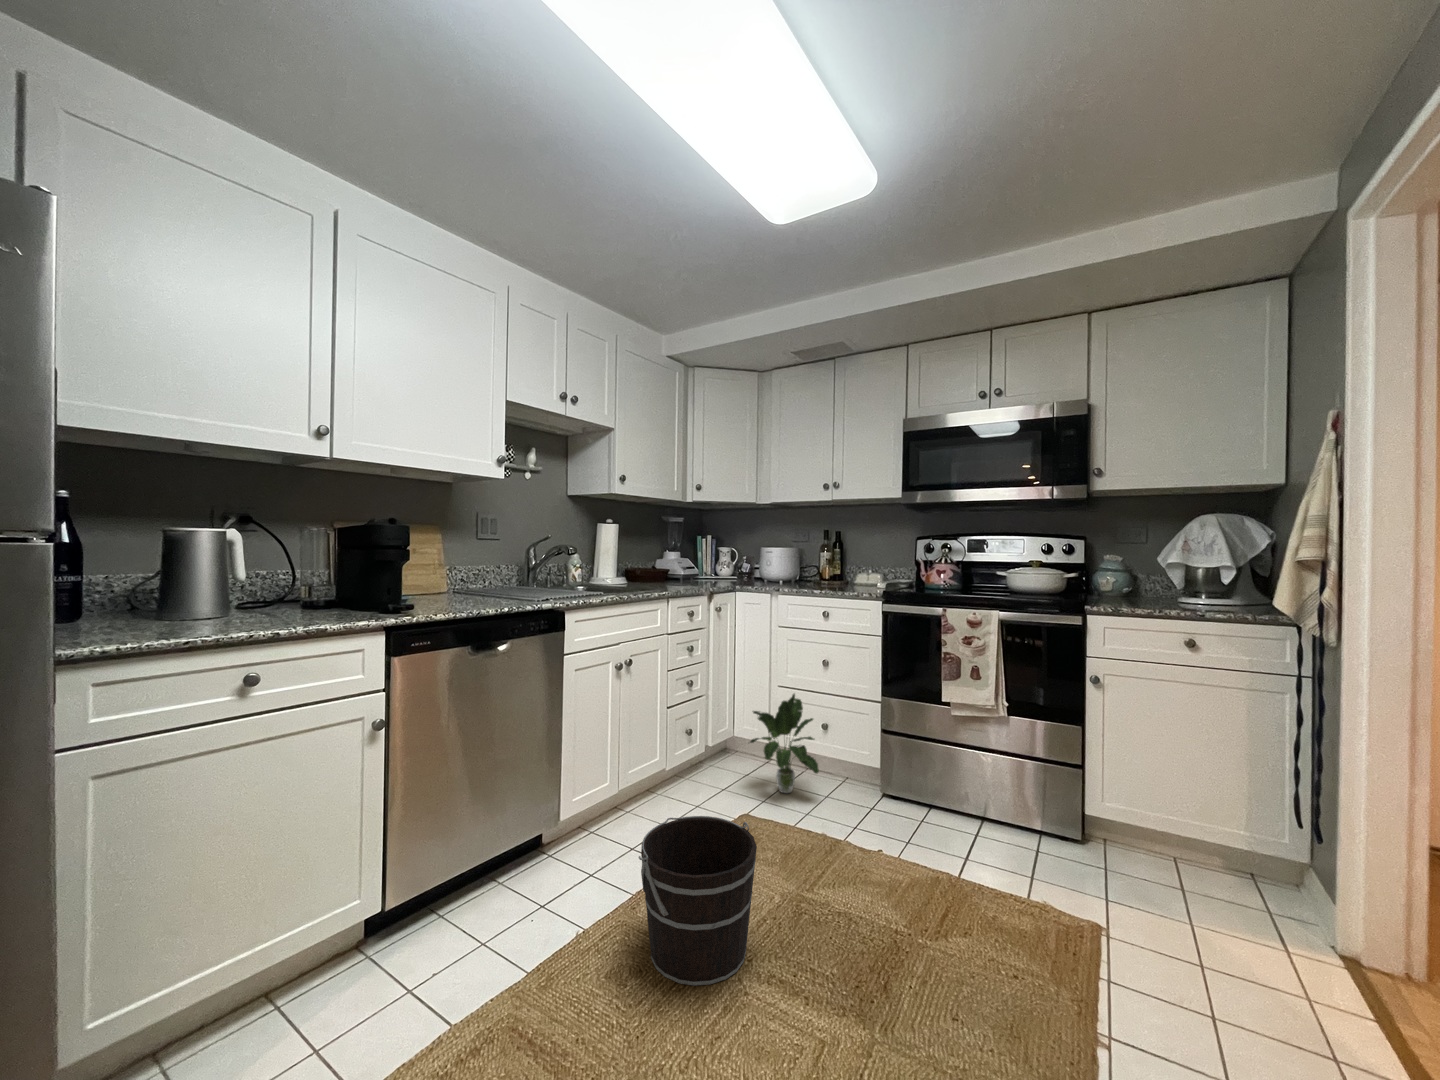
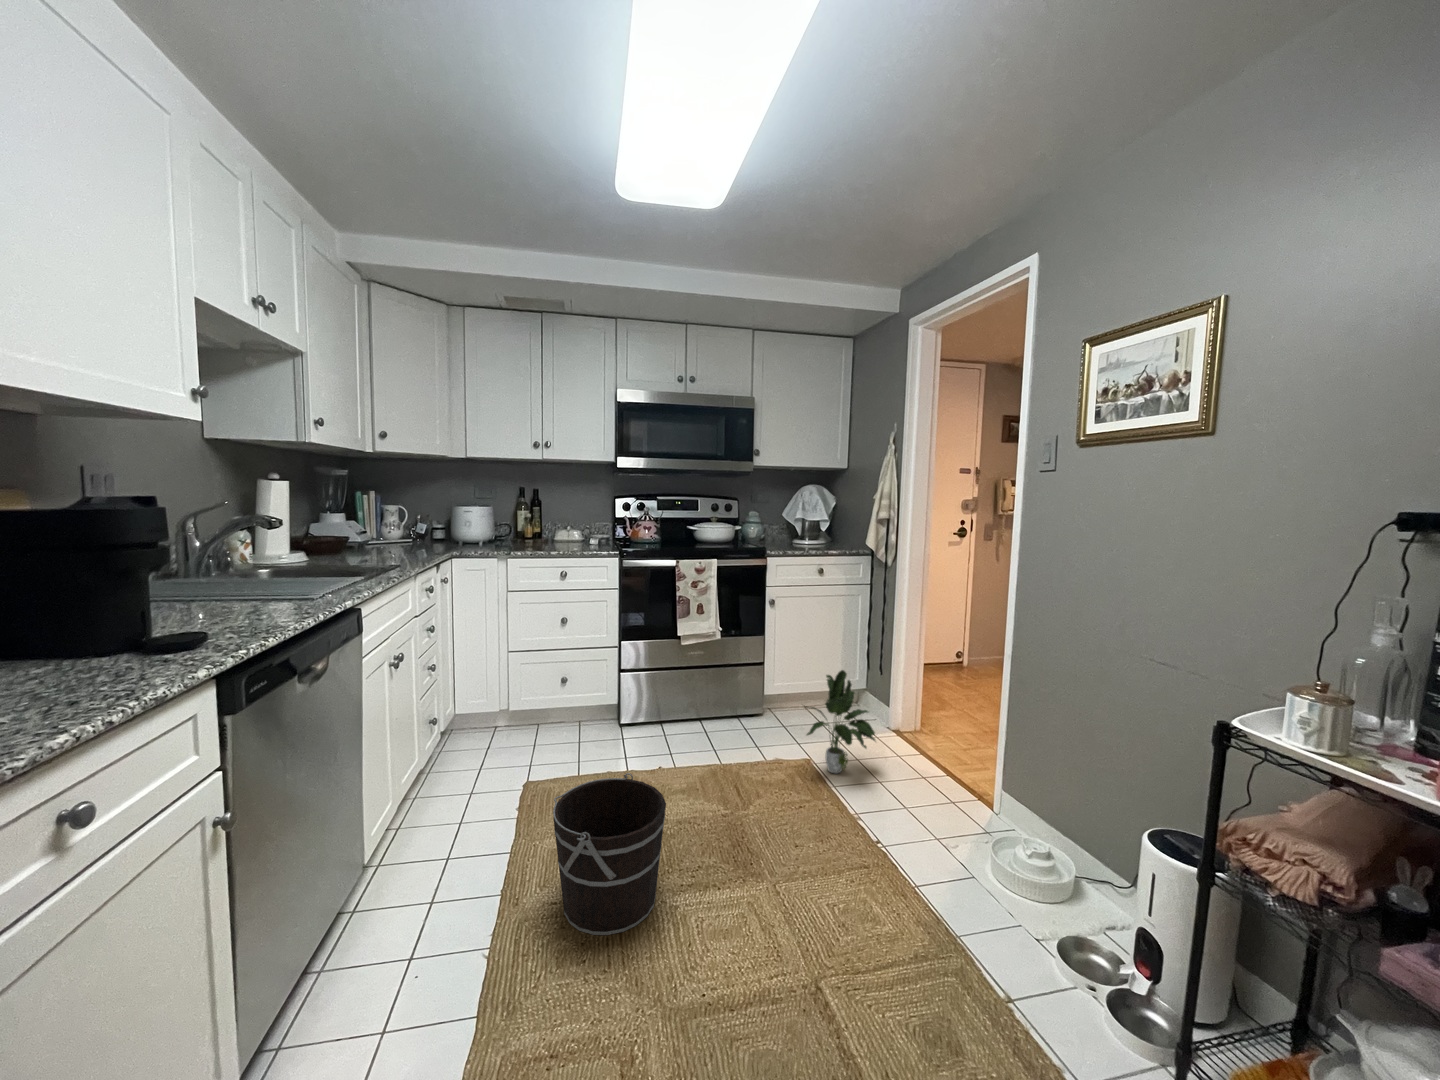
potted plant: present [750,694,819,793] -> present [807,670,875,773]

